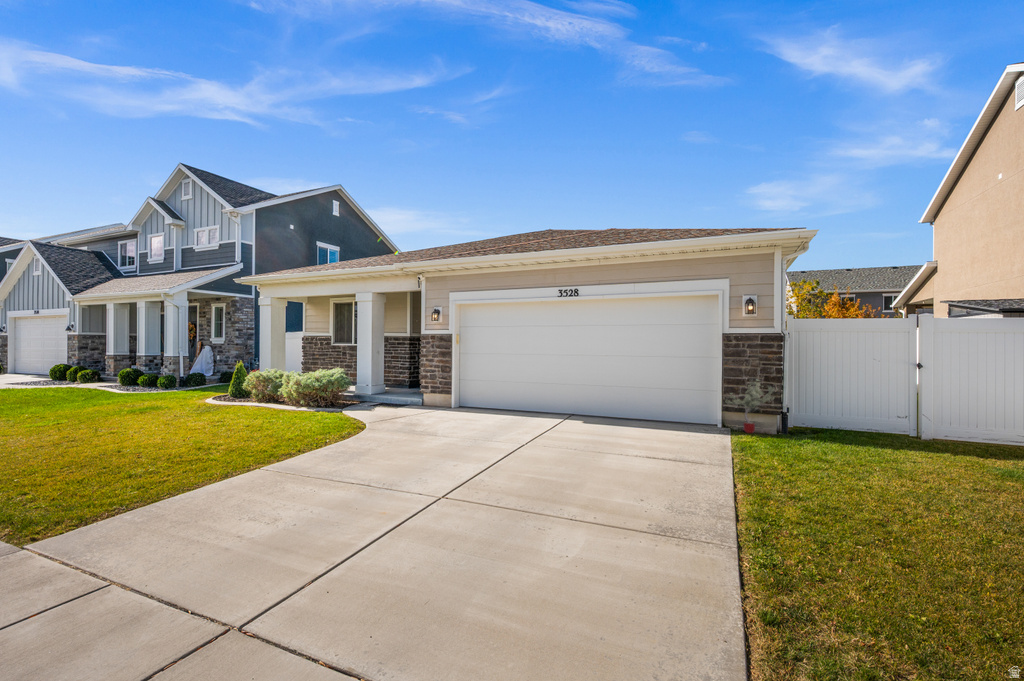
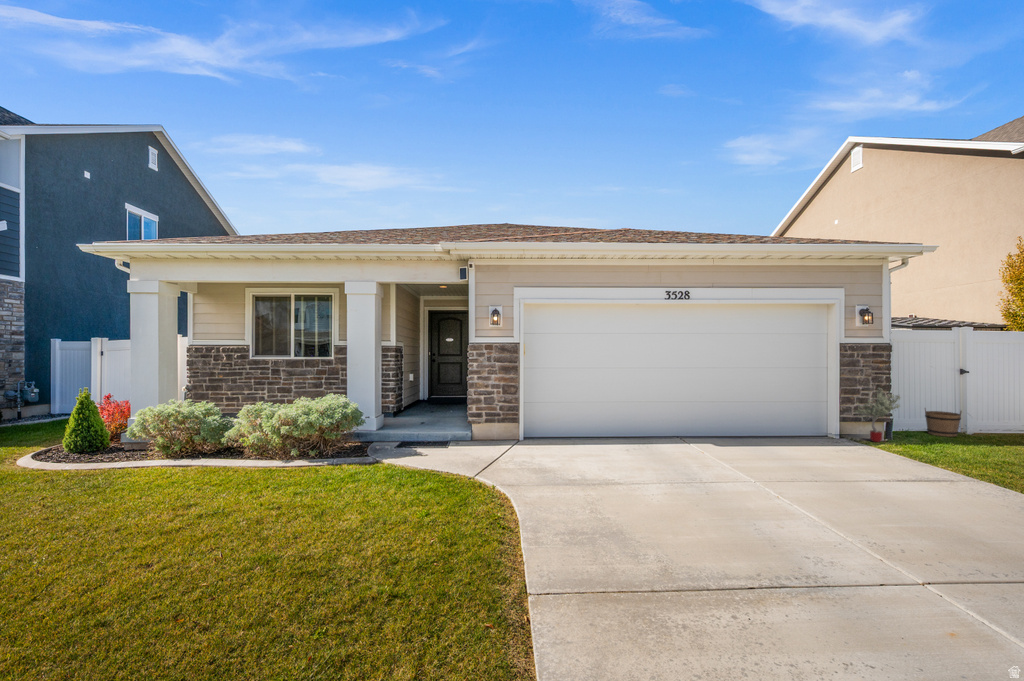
bucket: none [842,403,881,436] -> present [925,409,962,436]

